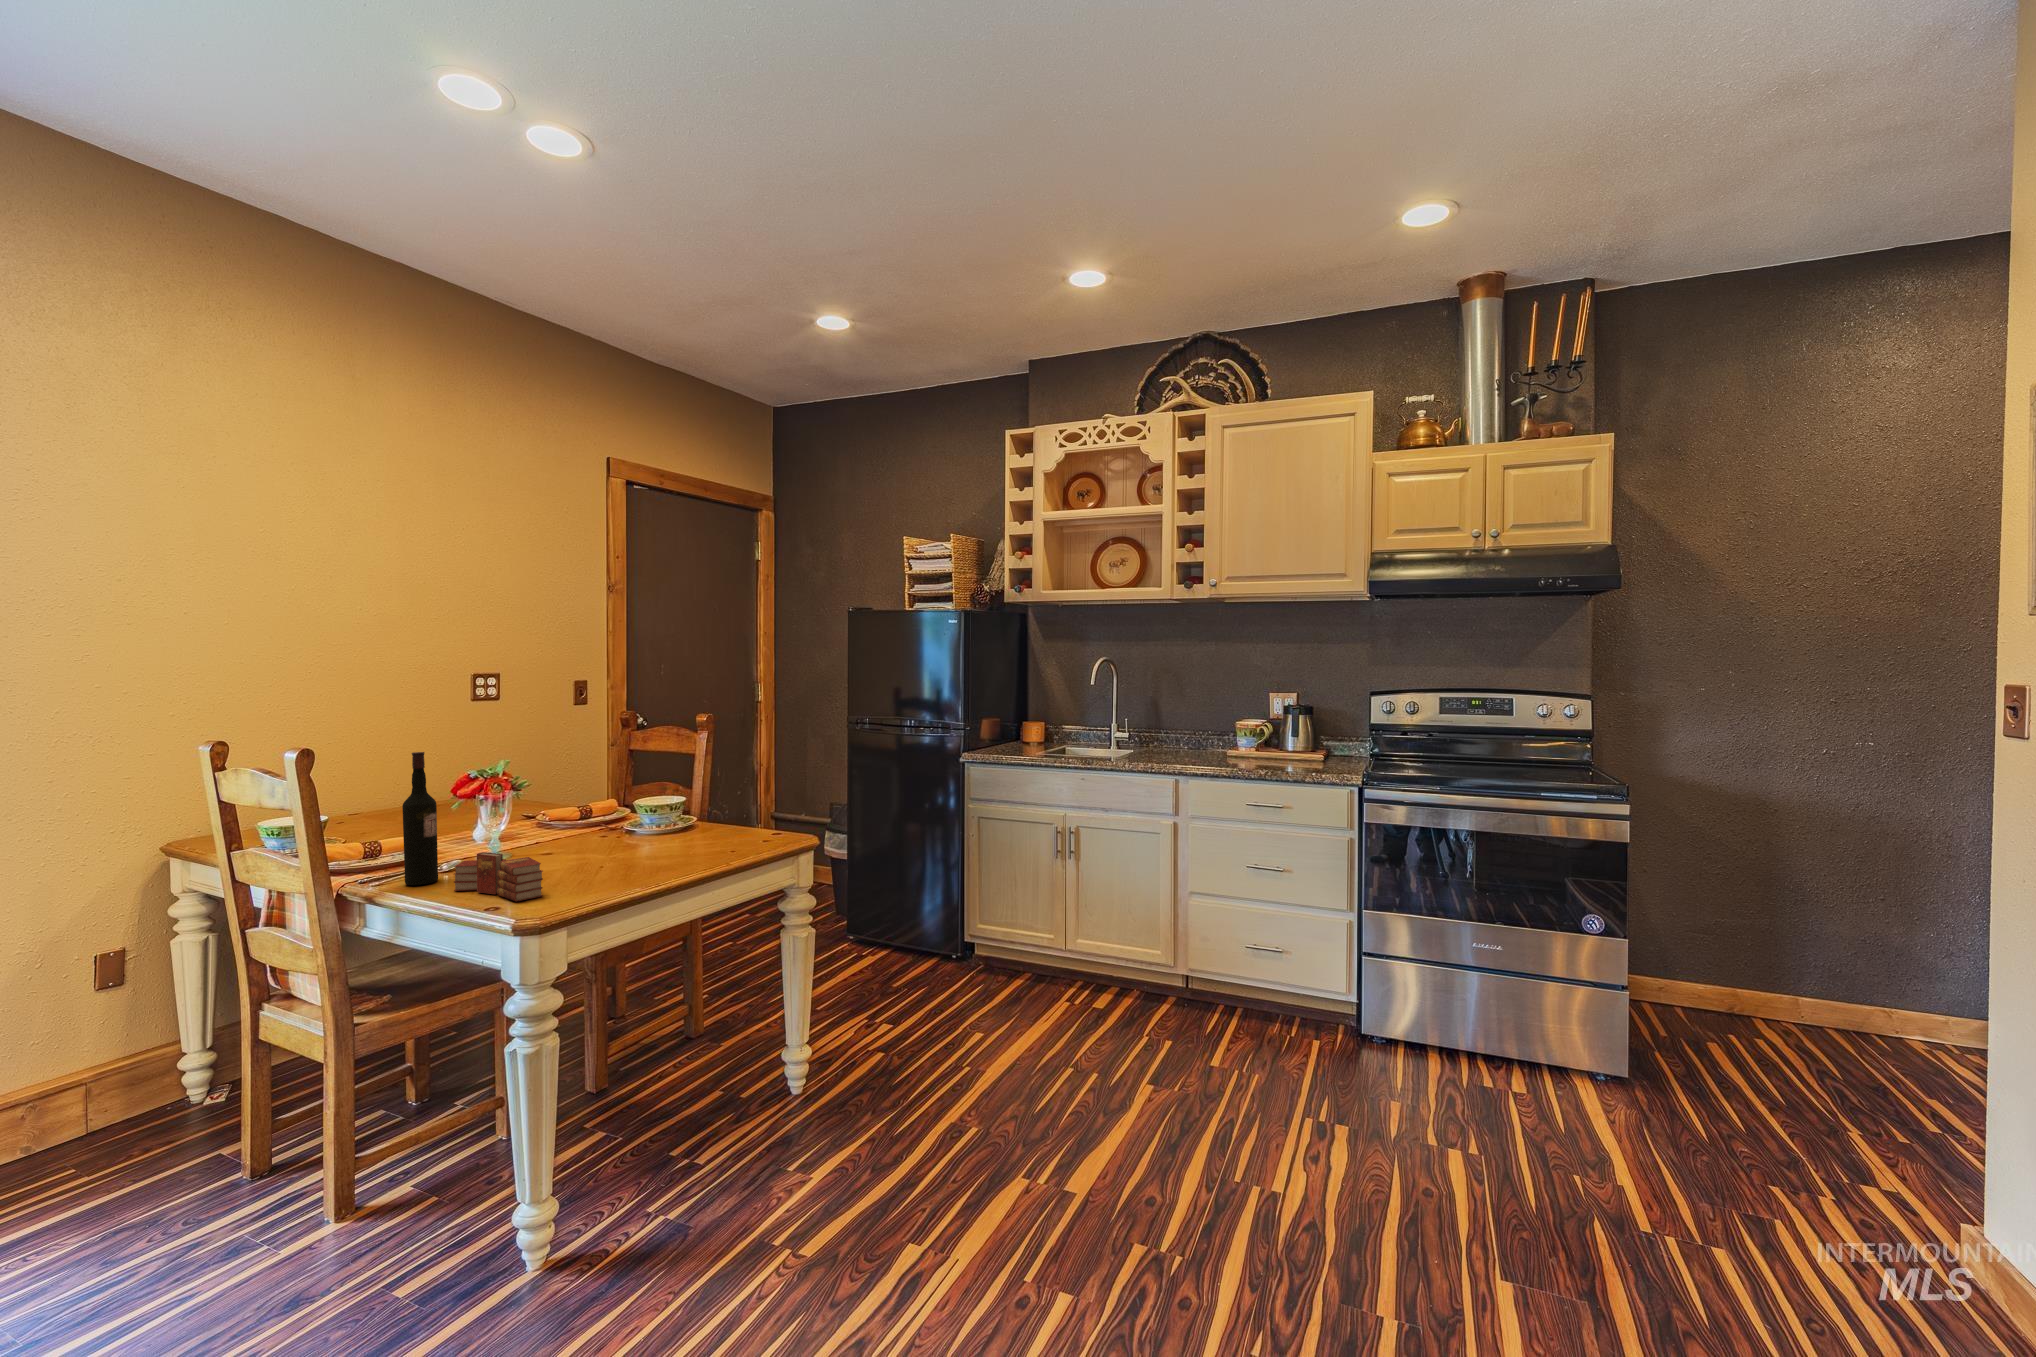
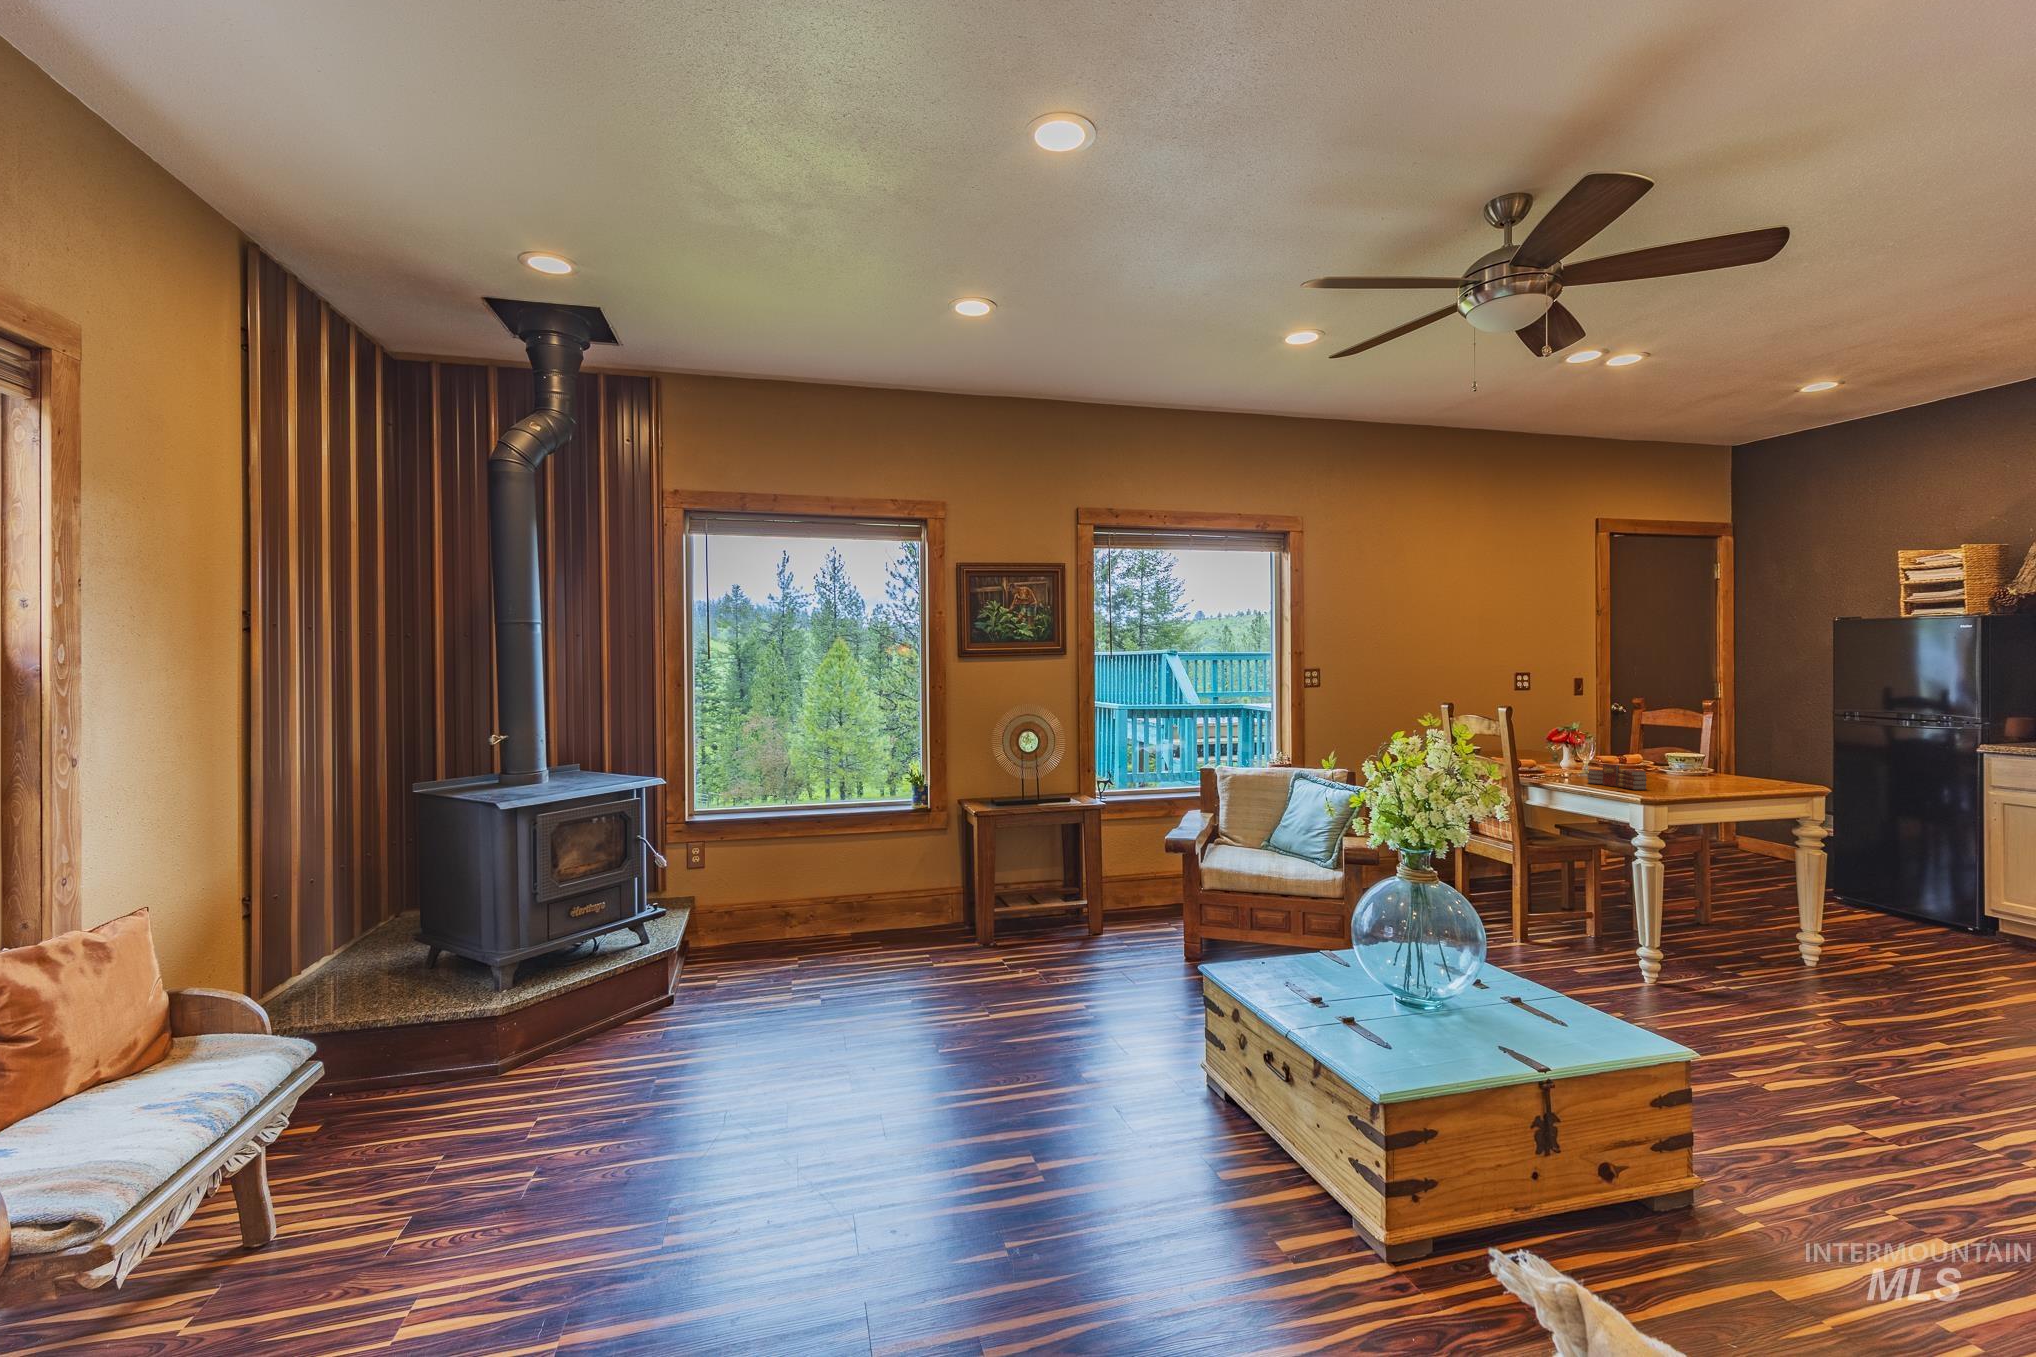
wine bottle: present [402,752,438,885] -> none [1553,710,1571,780]

